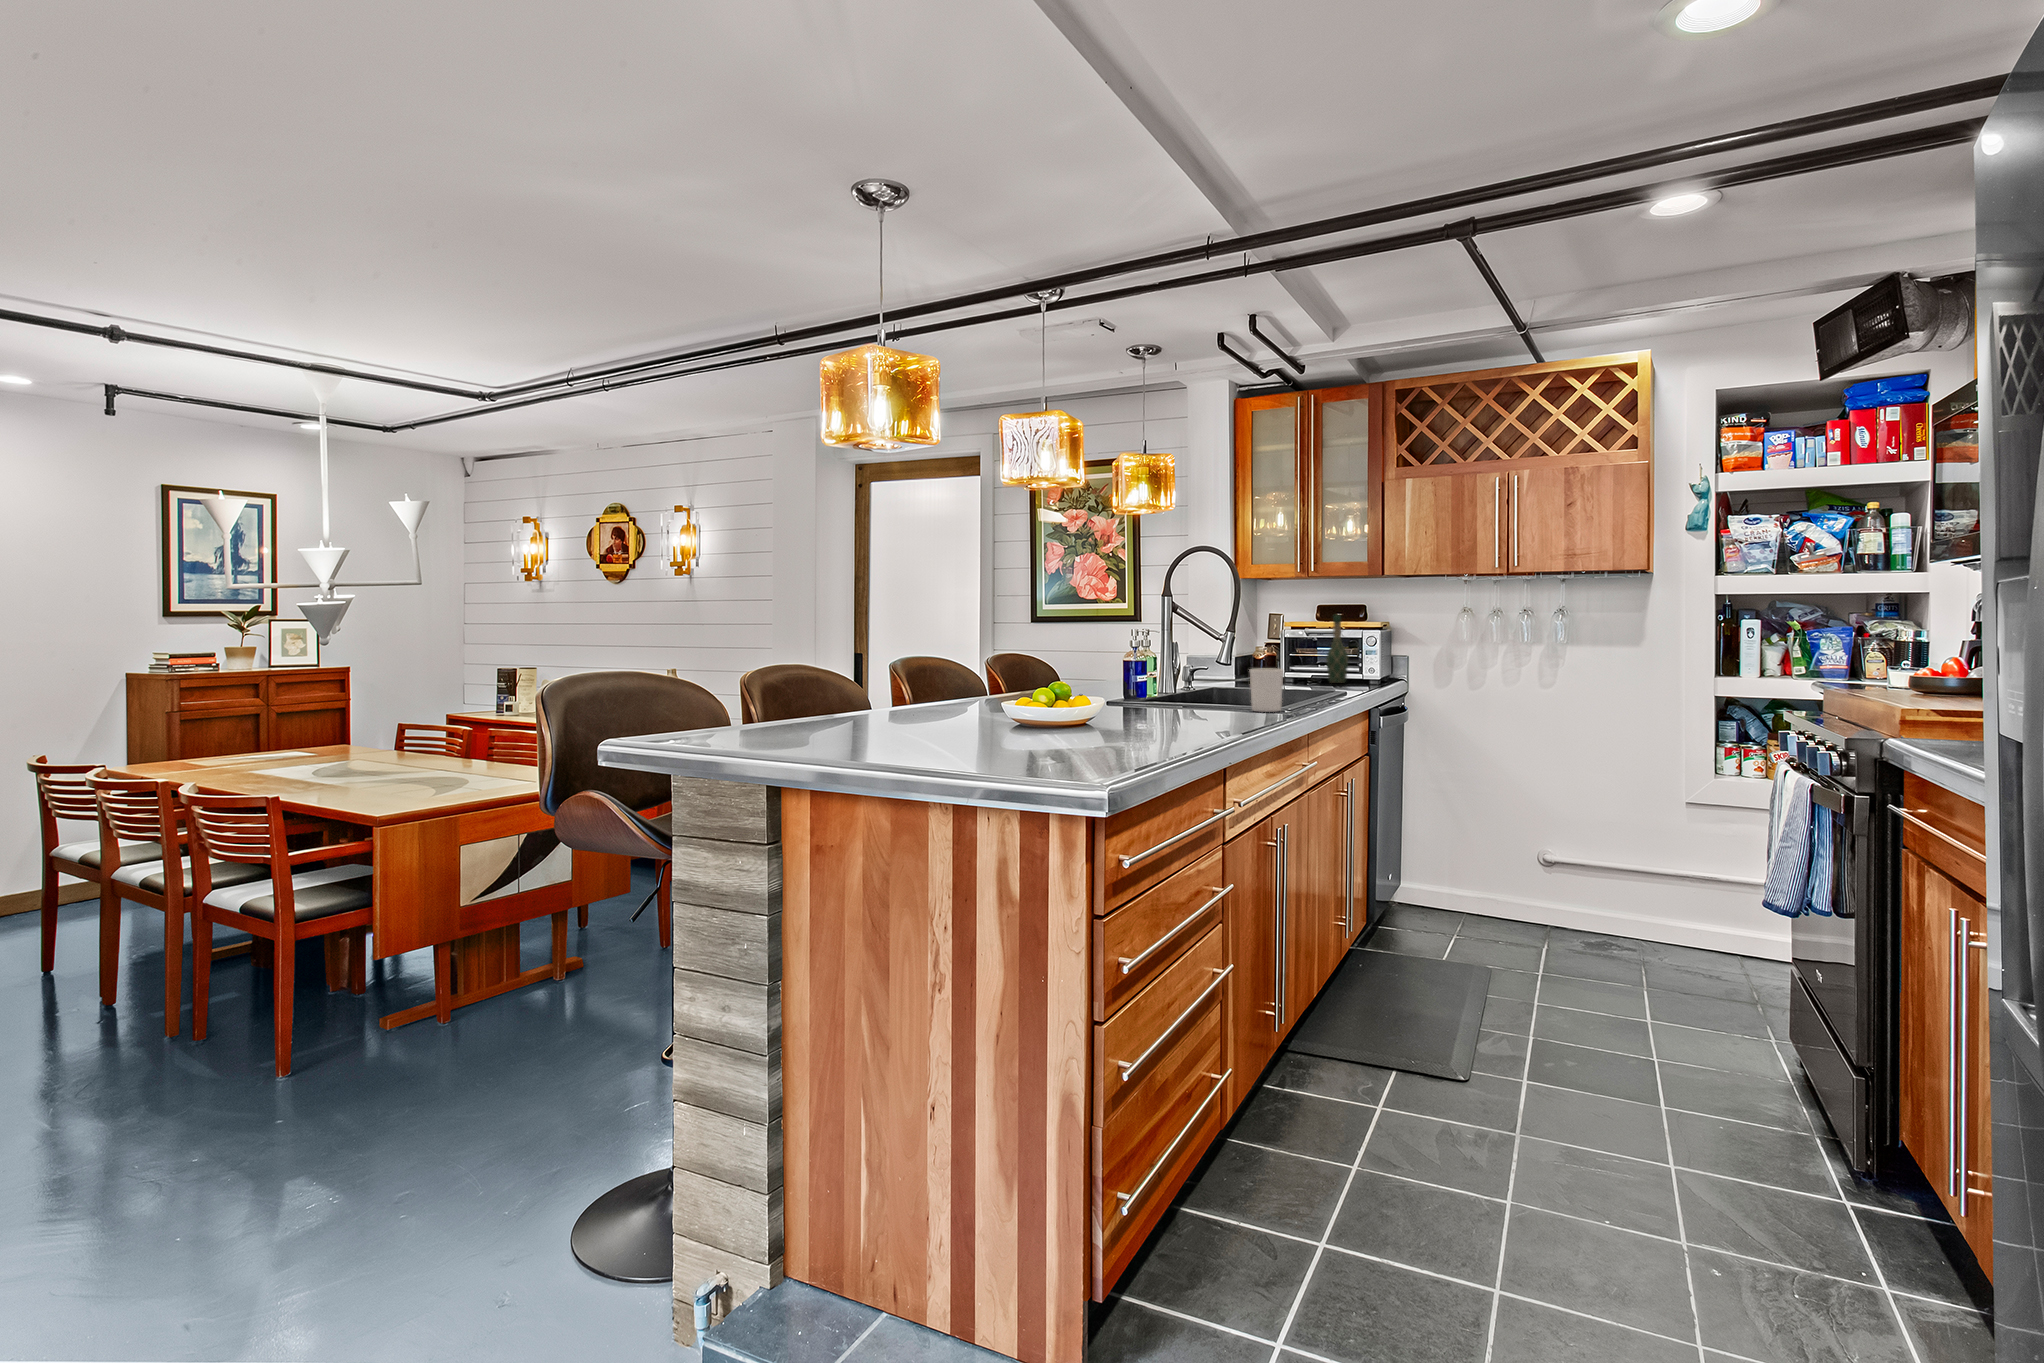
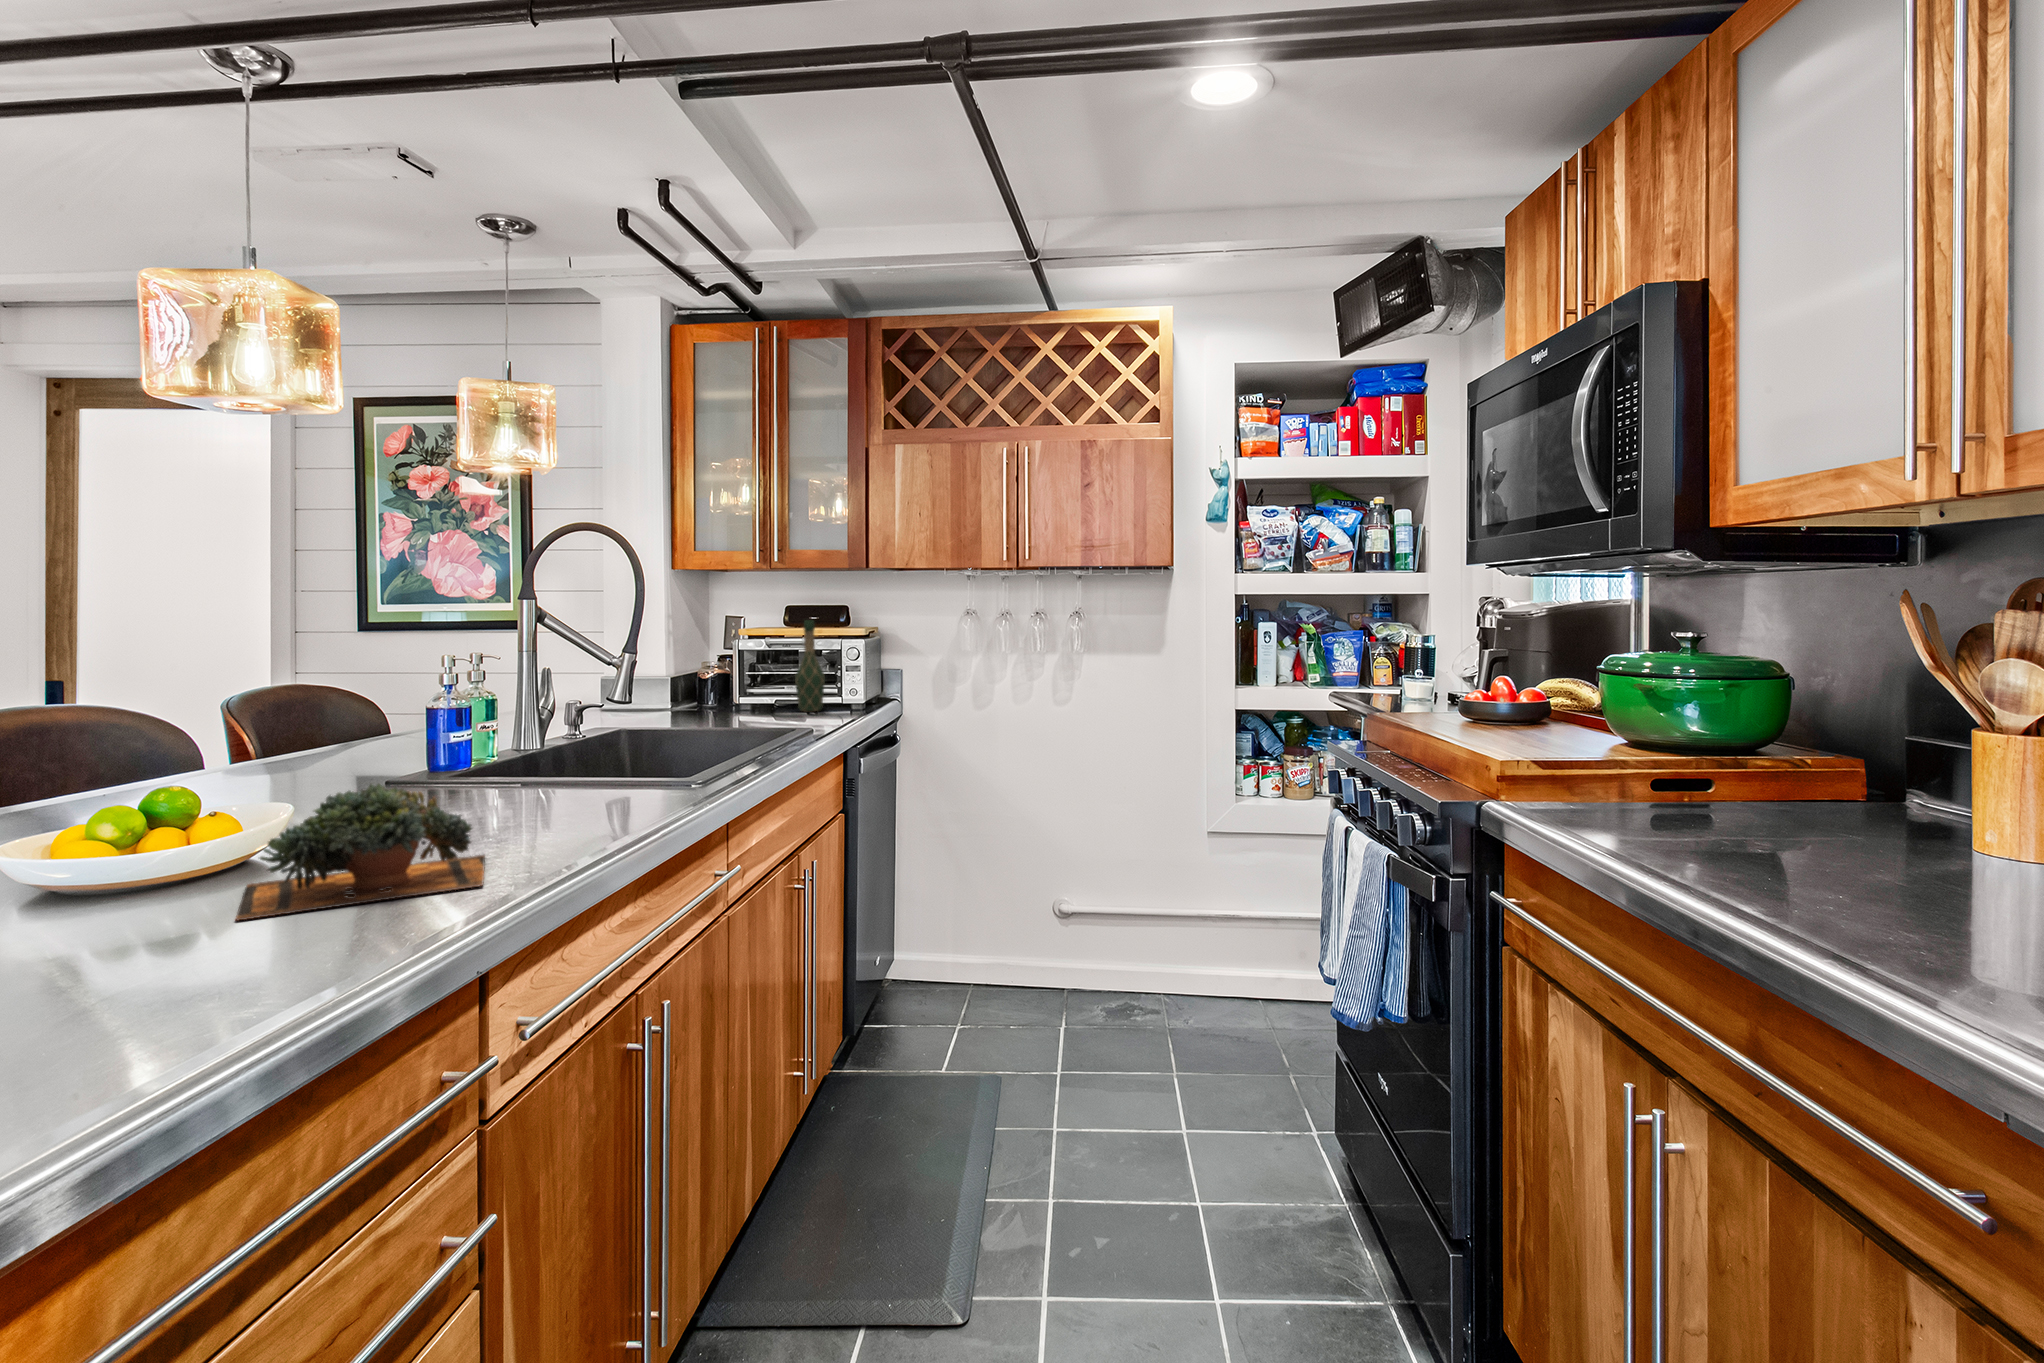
candle holder: present [1249,669,1283,712] -> none [624,723,684,797]
succulent plant: none [1104,678,1214,734] -> present [235,784,485,921]

